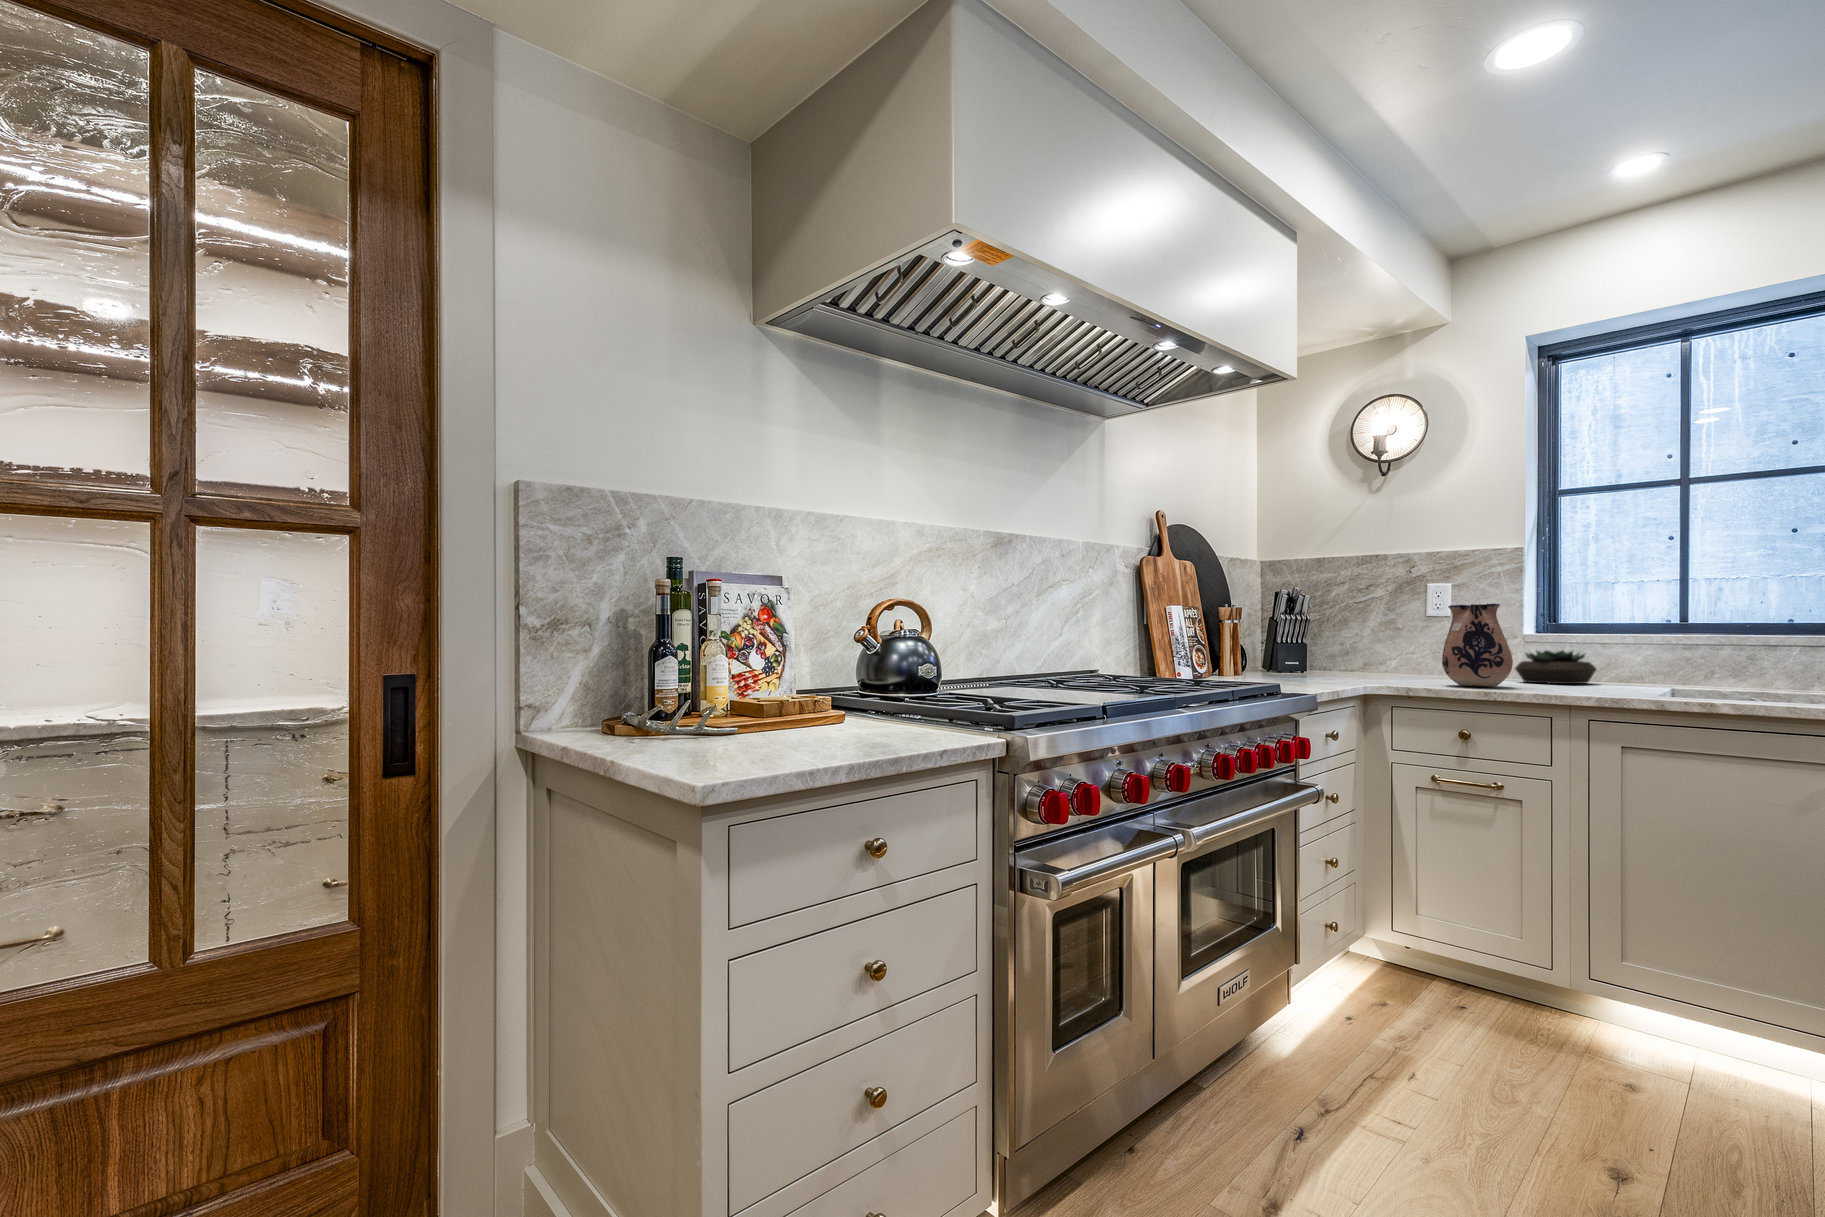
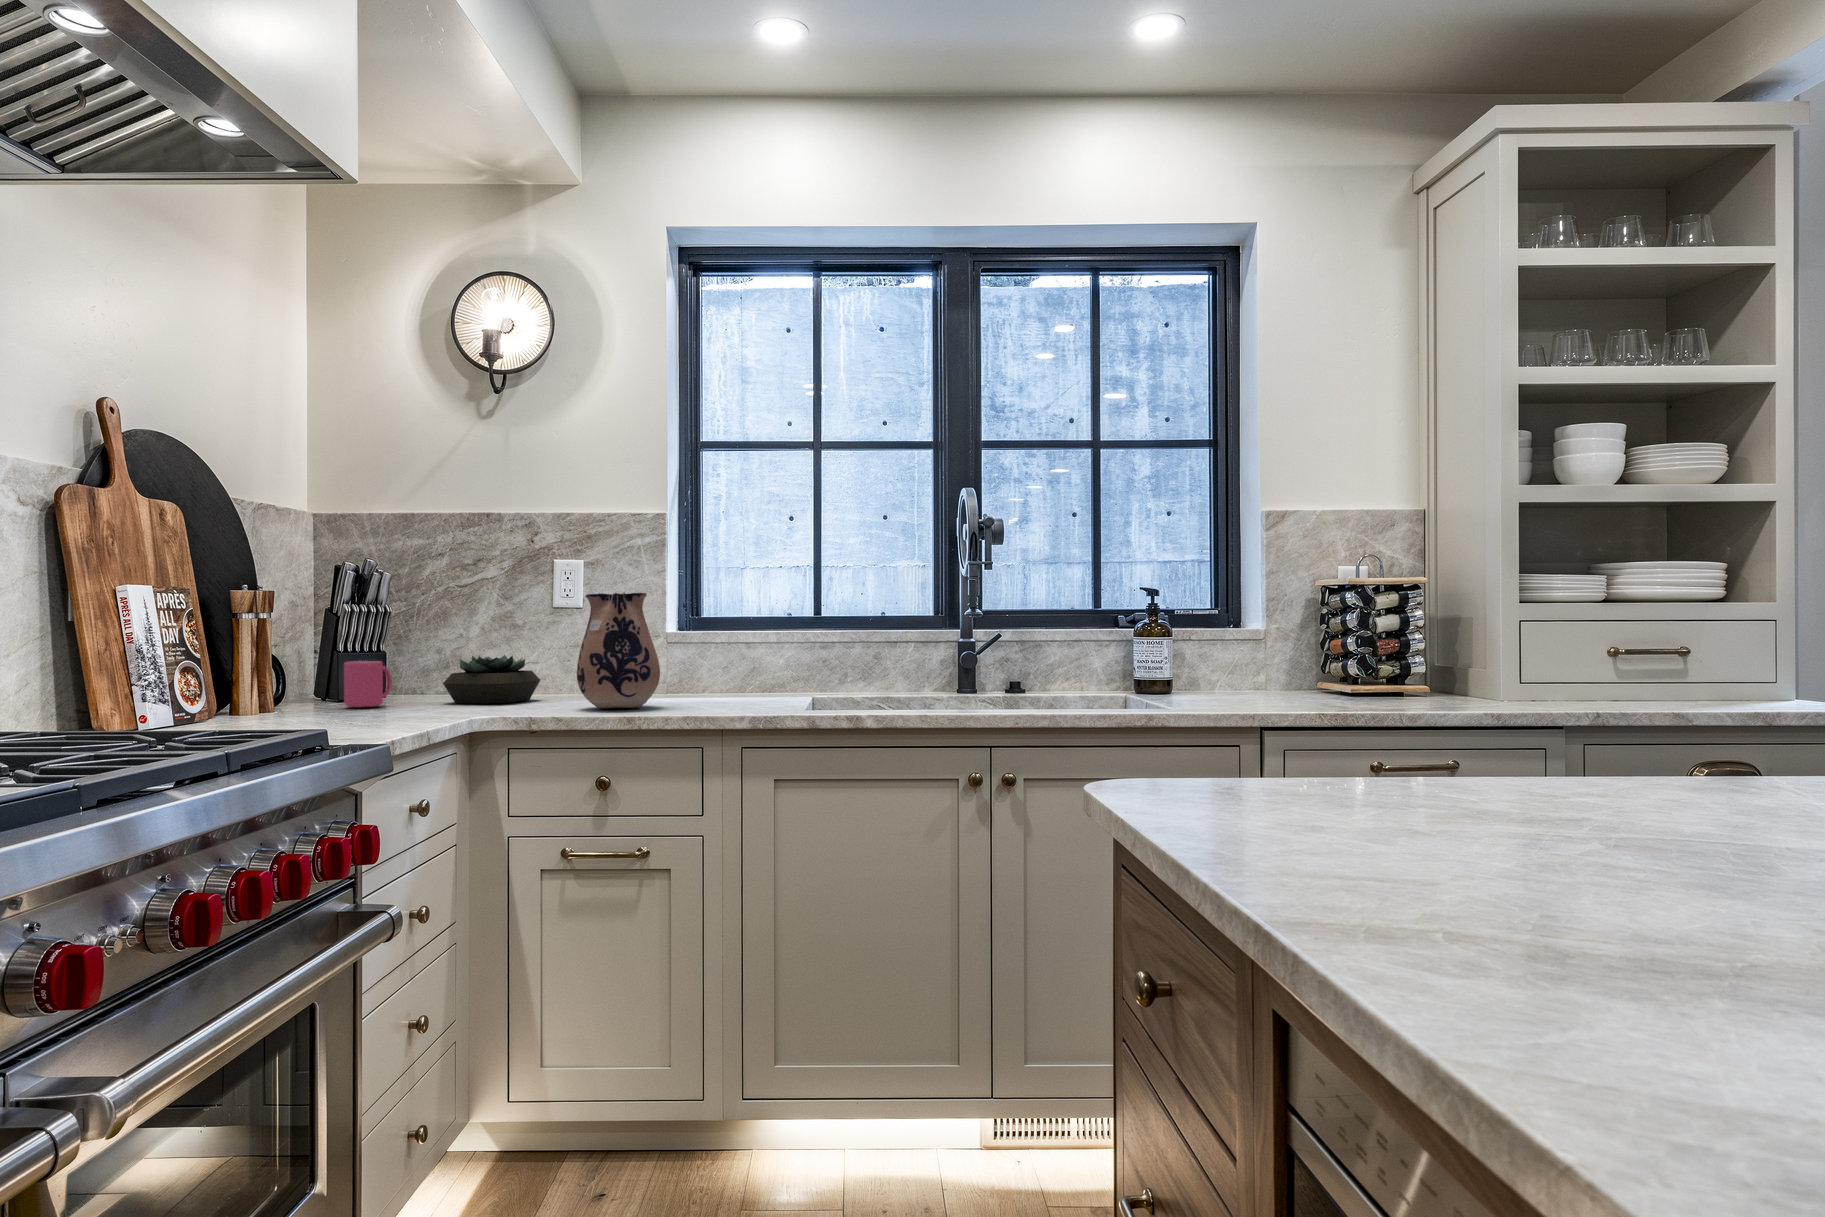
mug: none [1282,649,1312,677] -> present [344,661,392,708]
succulent plant: present [1515,650,1596,684] -> present [443,655,540,703]

